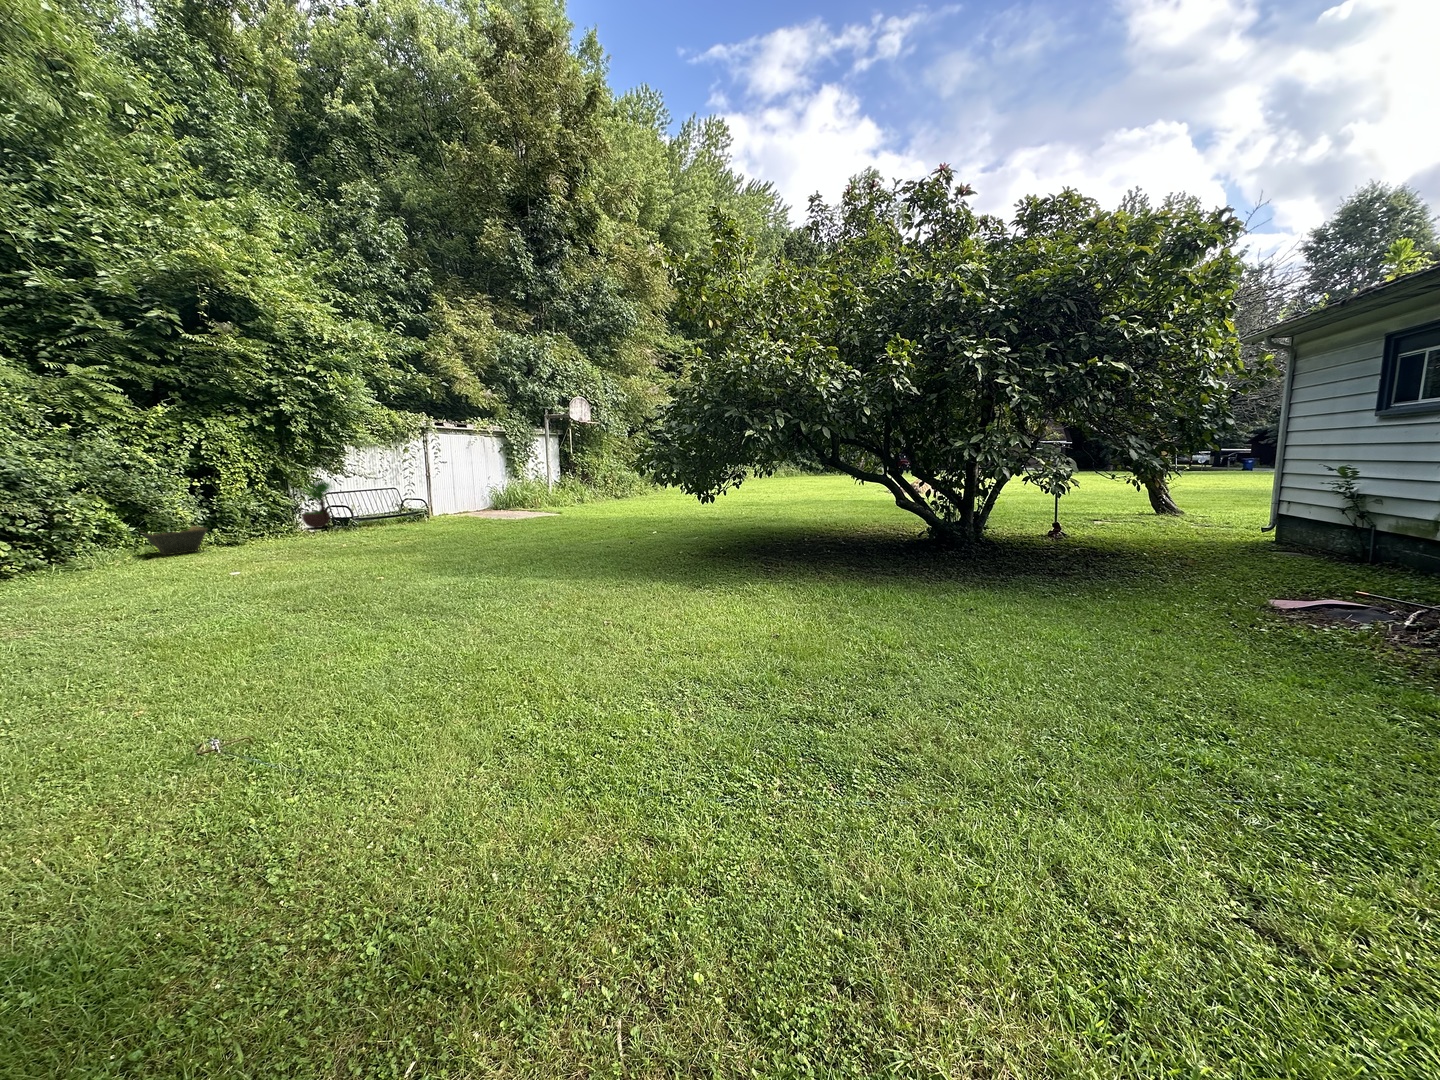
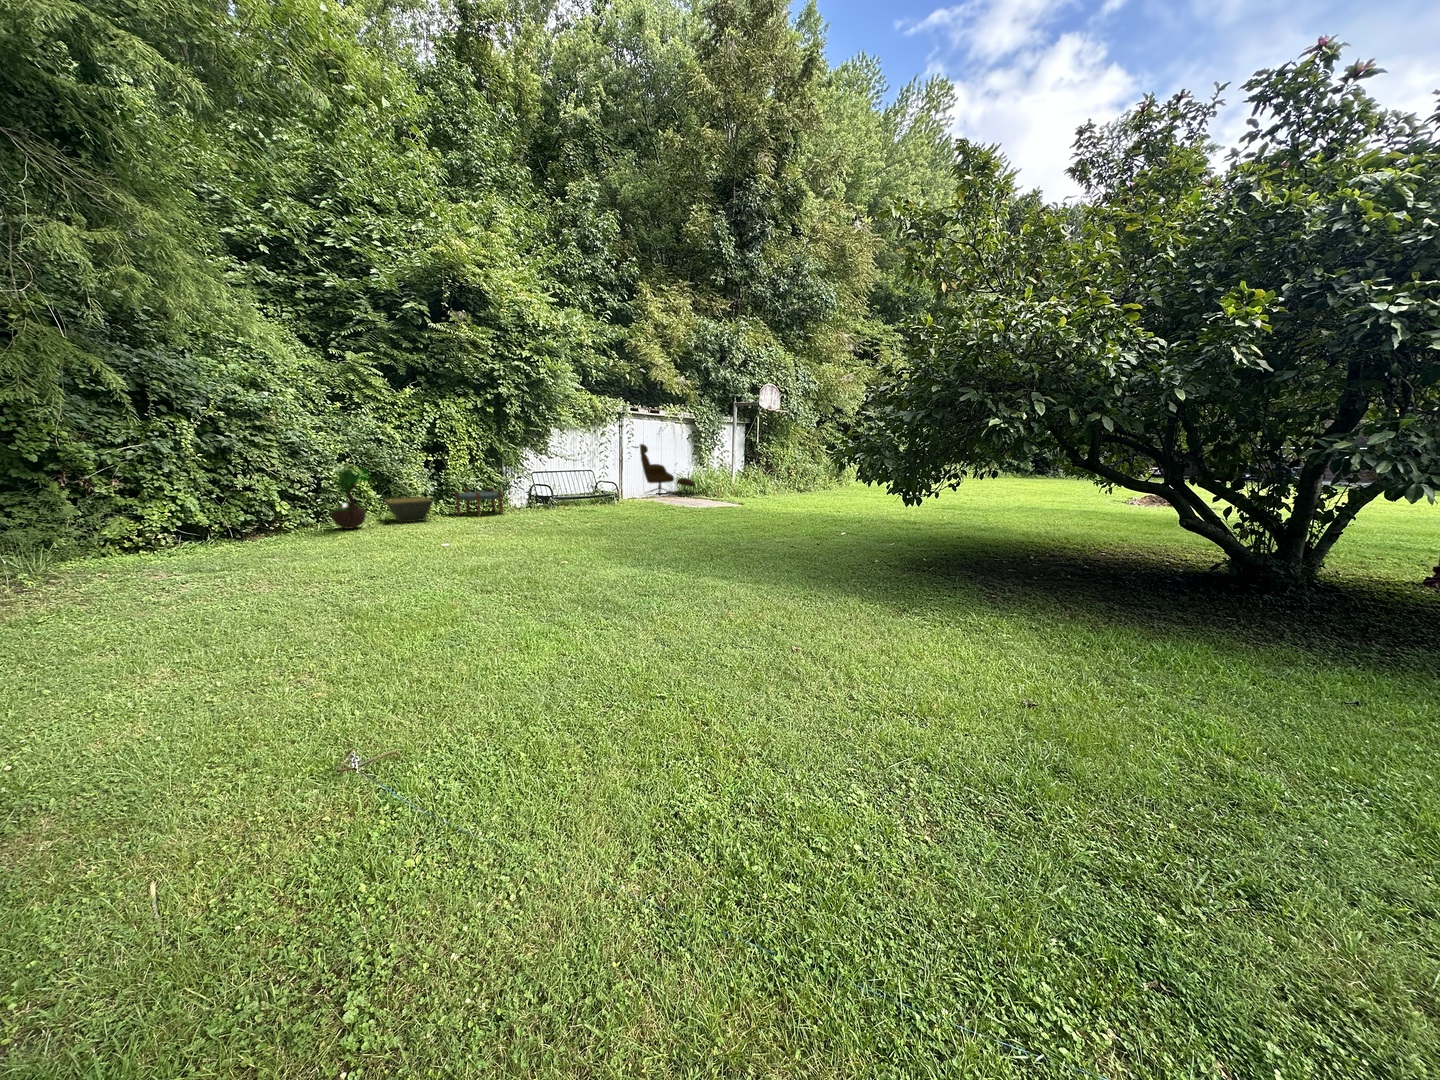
lounge chair: none [449,458,512,509] -> present [640,444,695,495]
potted tree: present [302,481,331,528] -> present [331,467,366,529]
side table: none [233,511,296,543] -> present [455,488,503,517]

